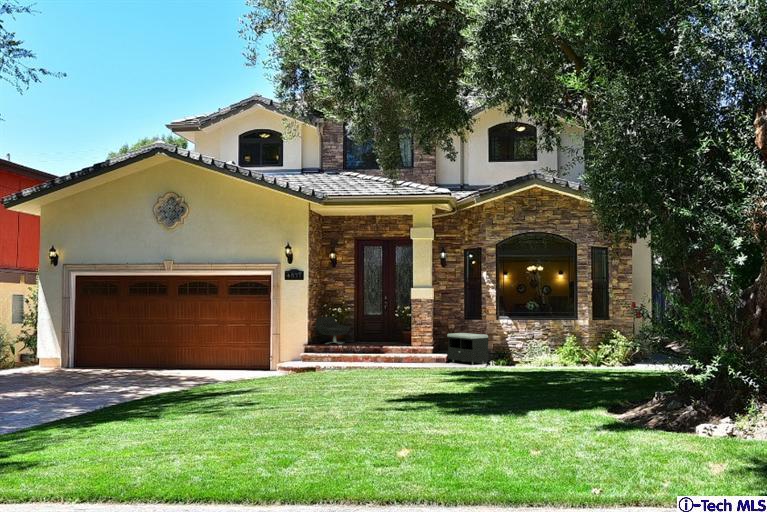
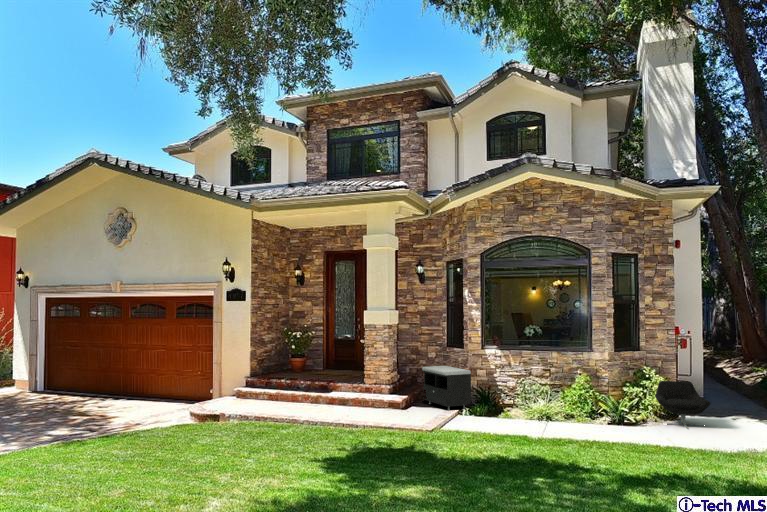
lounge chair: present [316,317,350,342] -> present [655,381,710,429]

